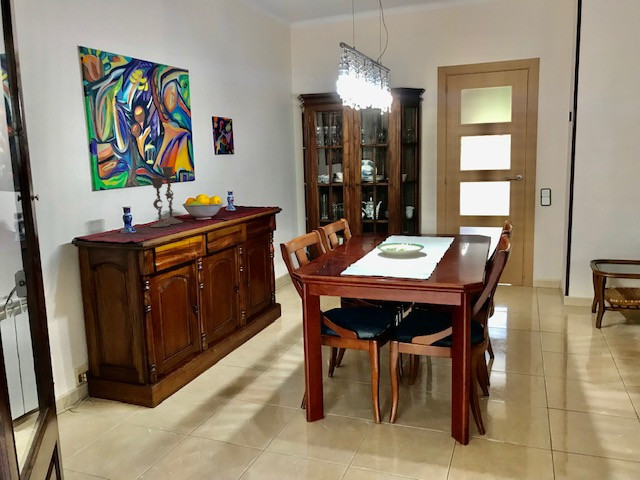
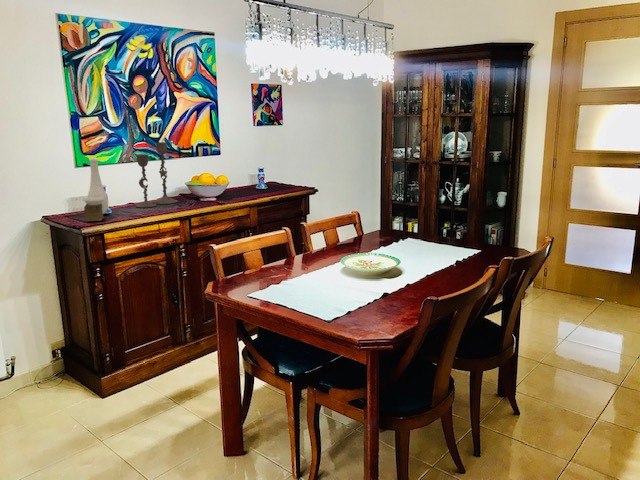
vase: none [120,179,148,238] -> present [83,158,108,221]

